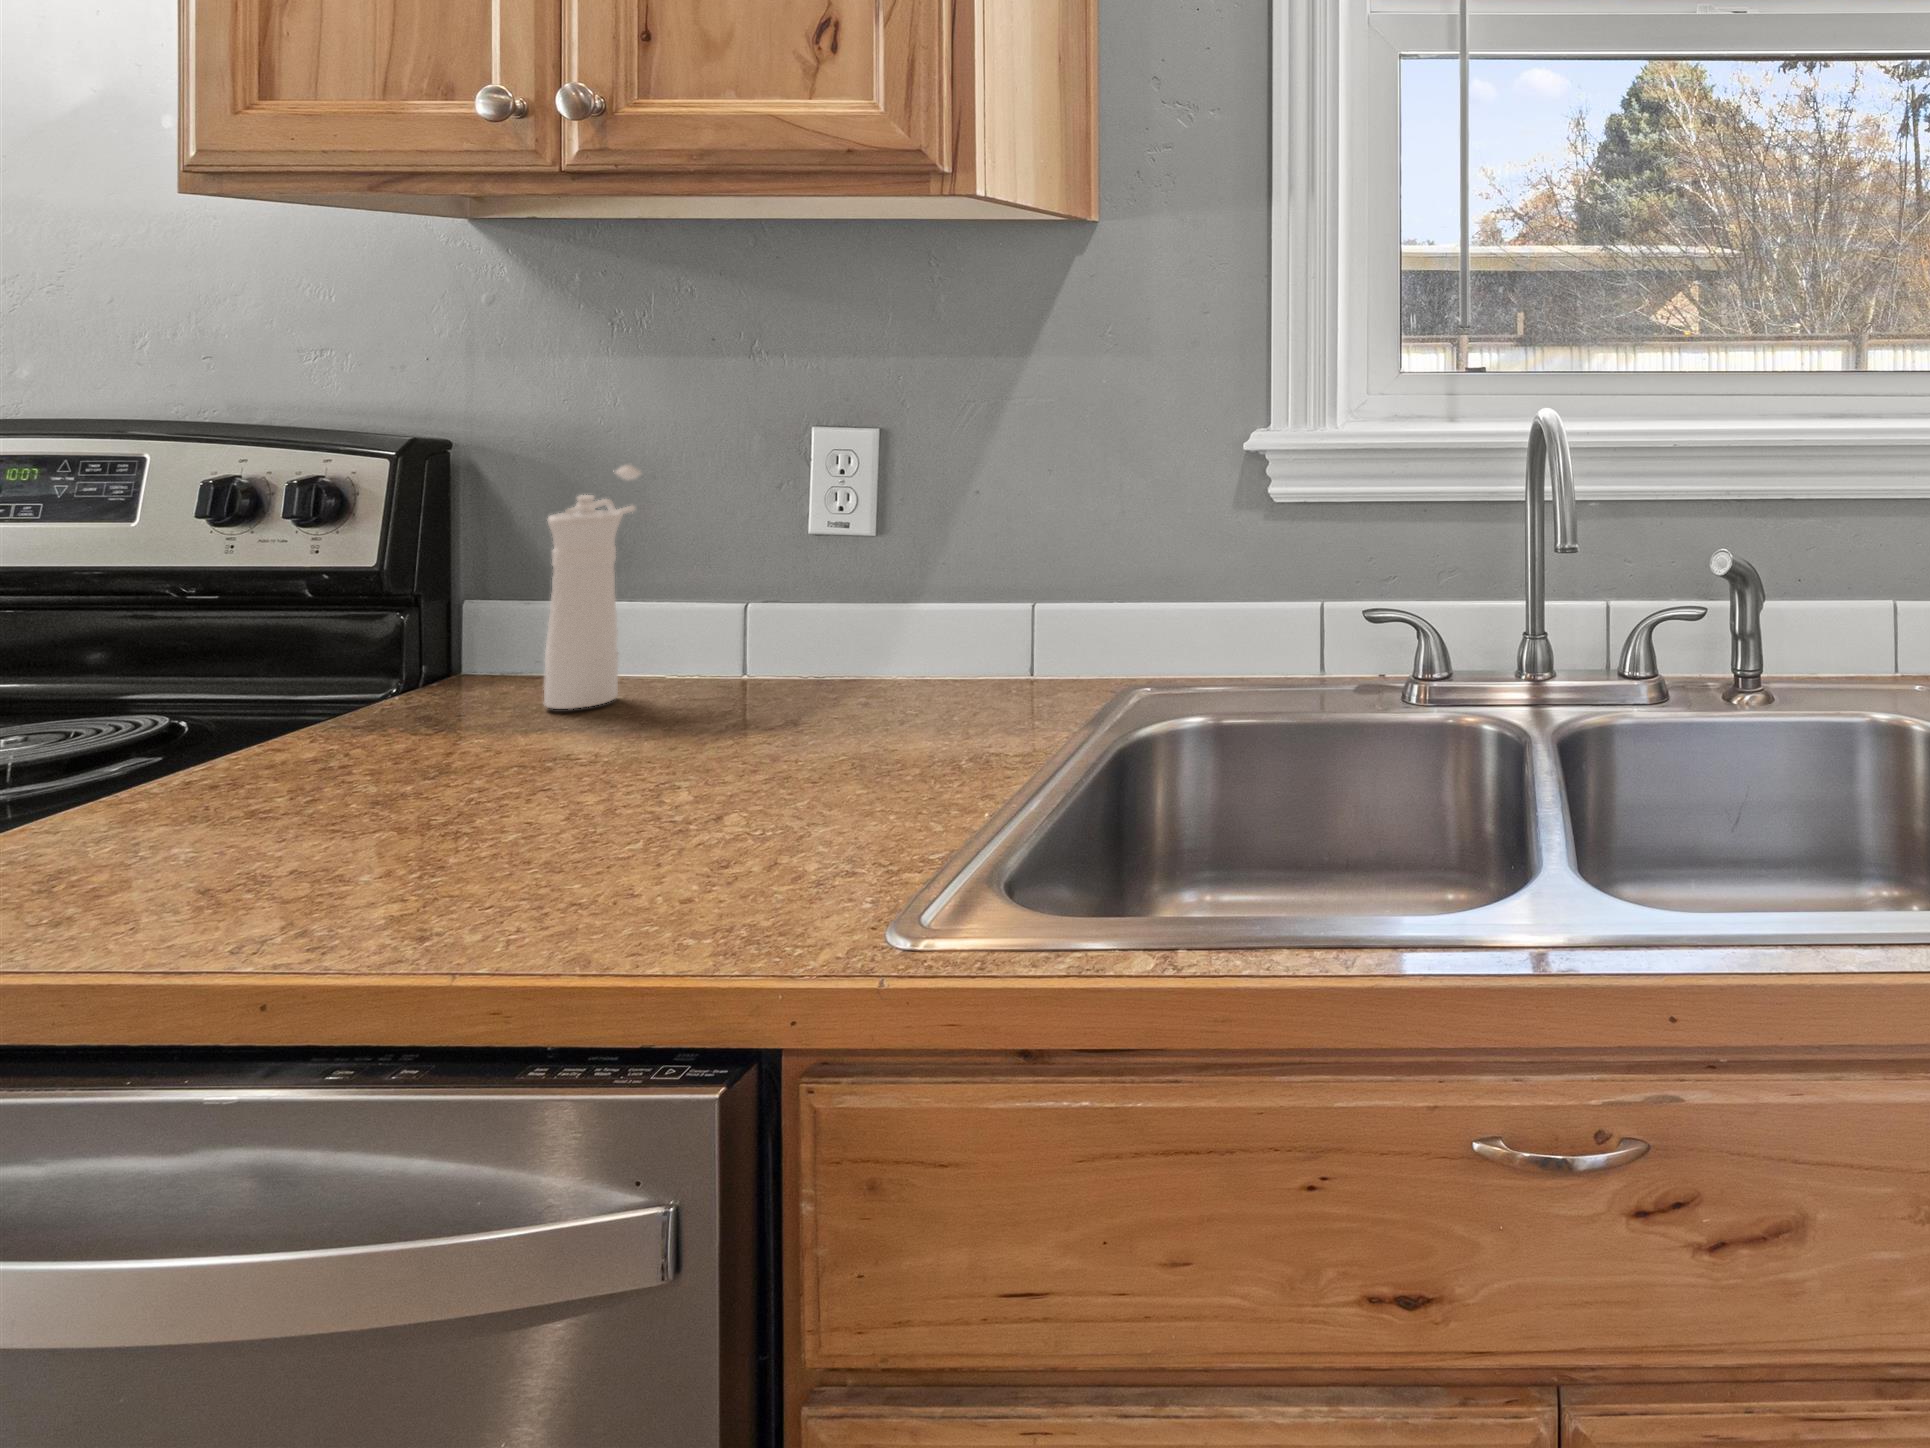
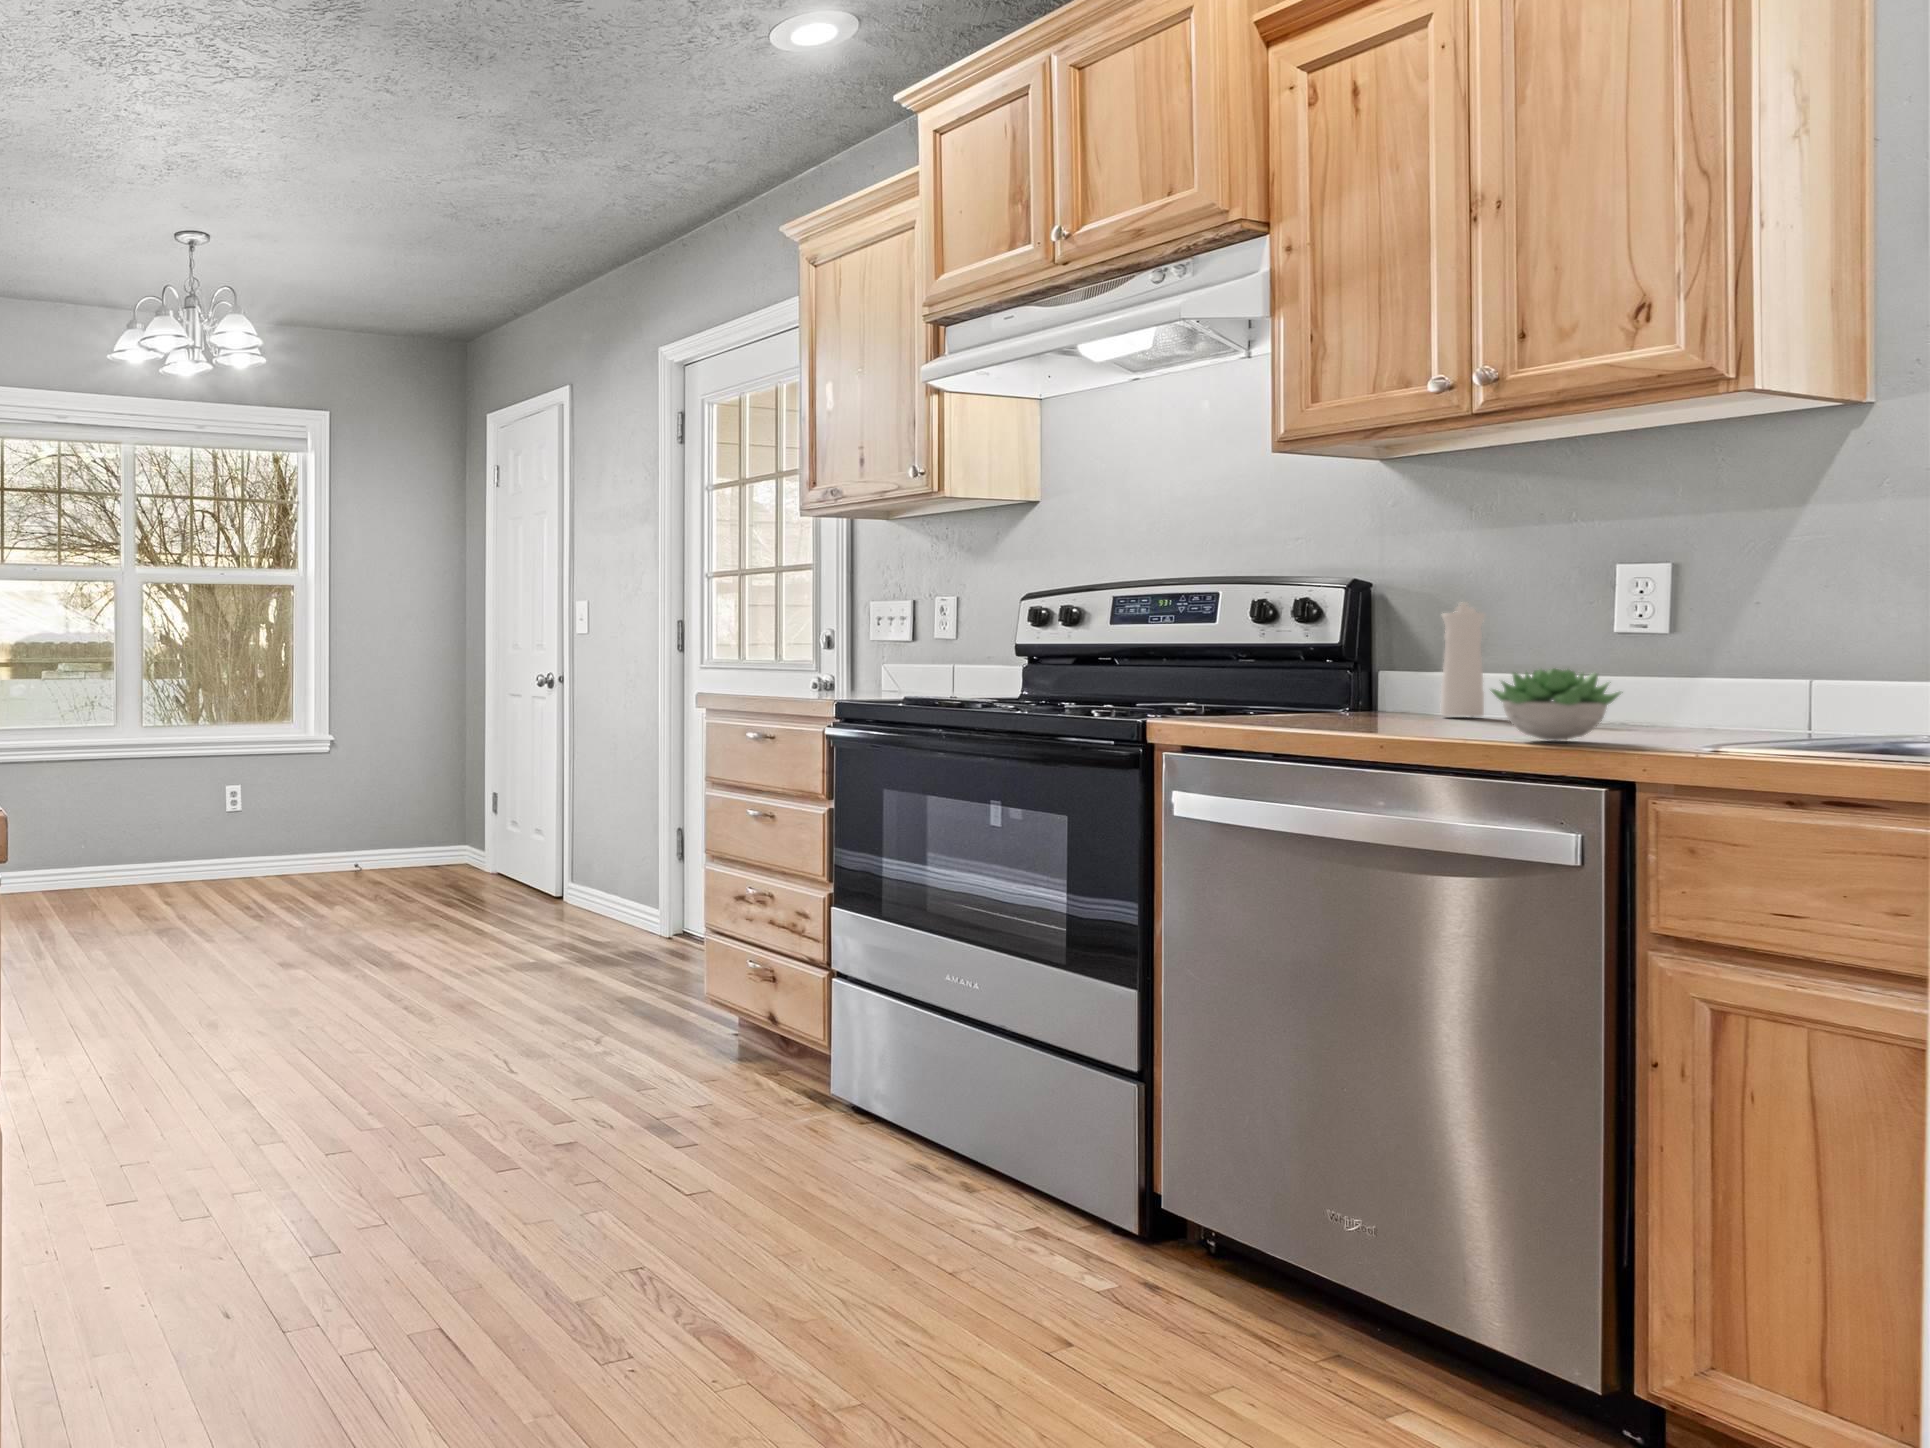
succulent plant: none [546,705,782,869] -> present [1491,669,1621,741]

